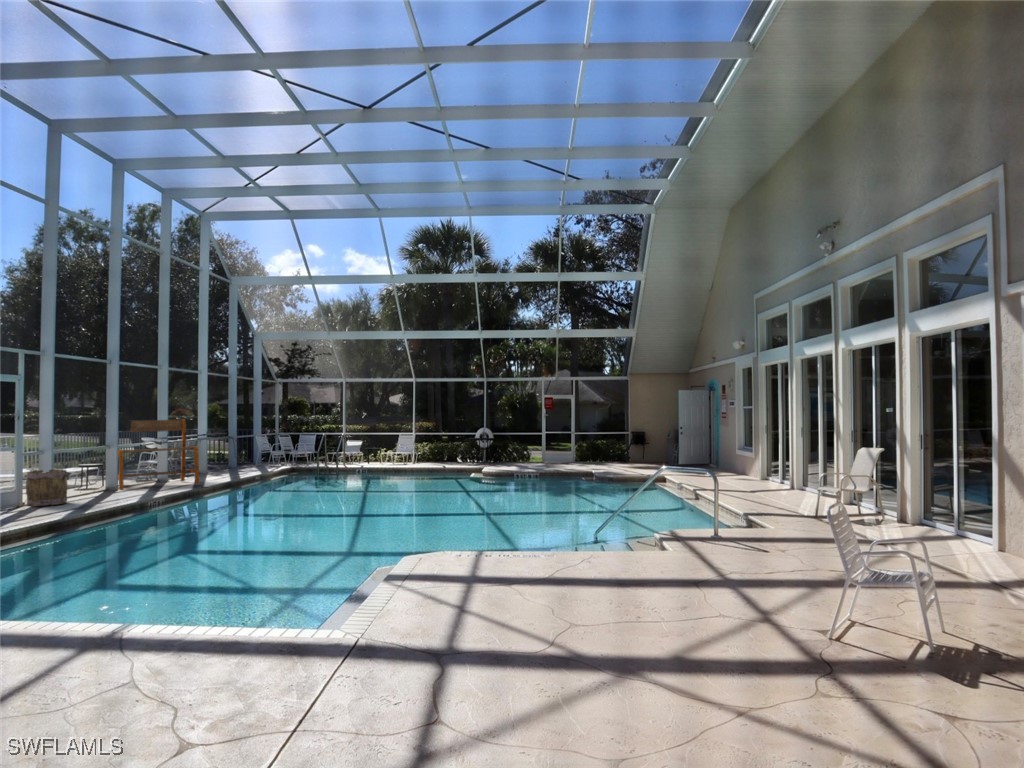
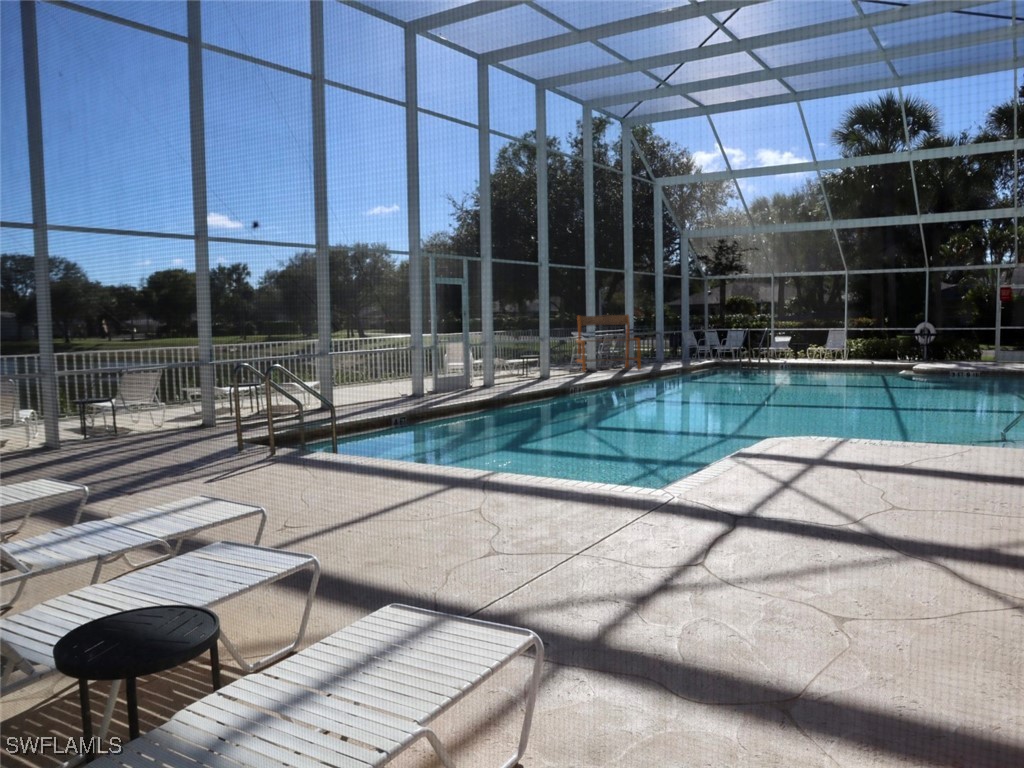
bucket: present [26,469,70,506] -> none [527,352,553,379]

